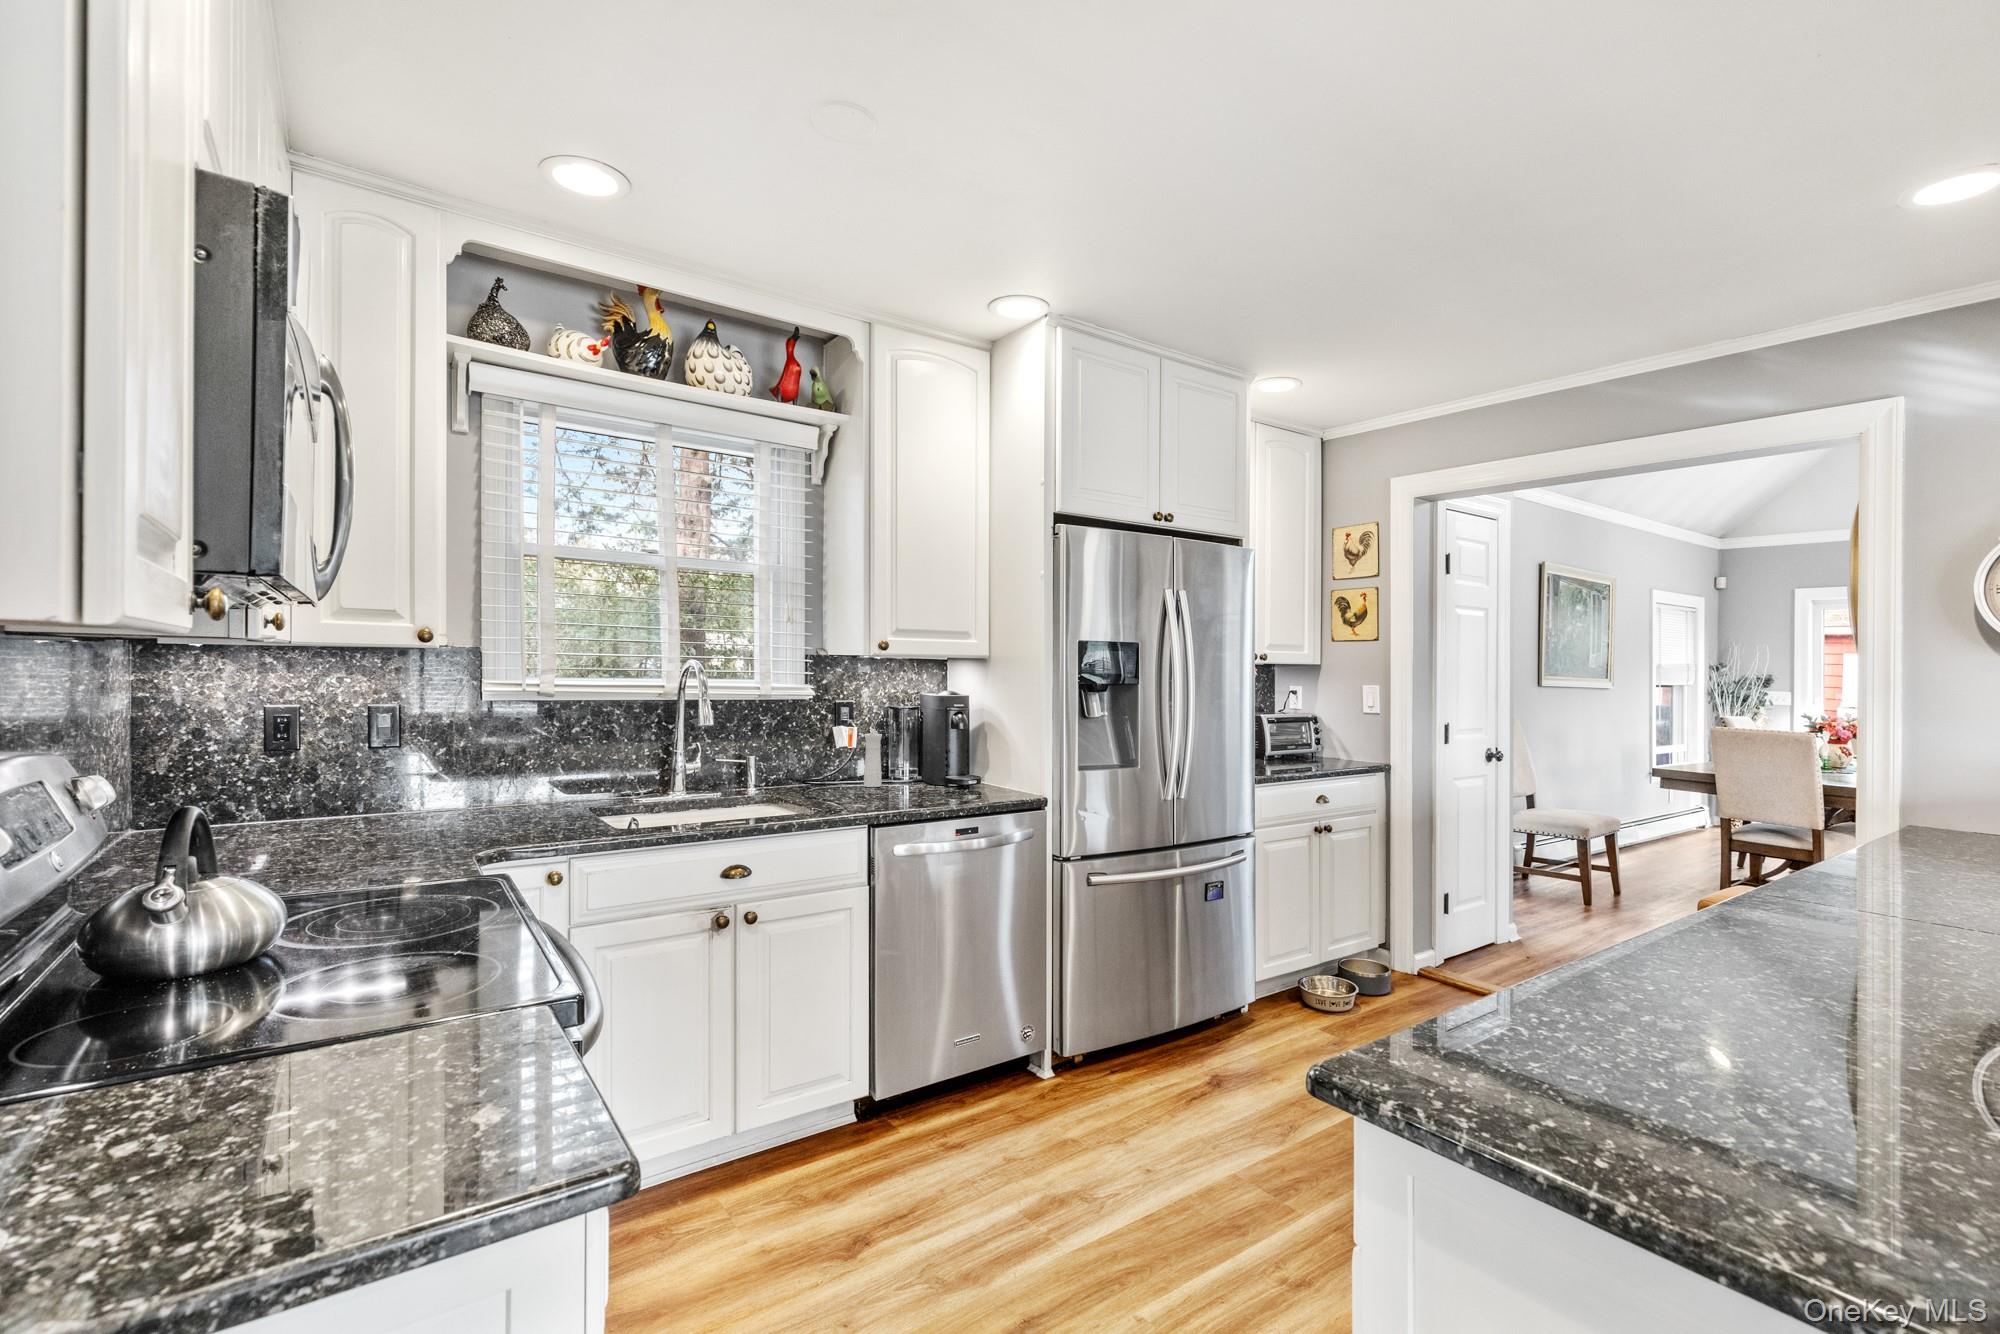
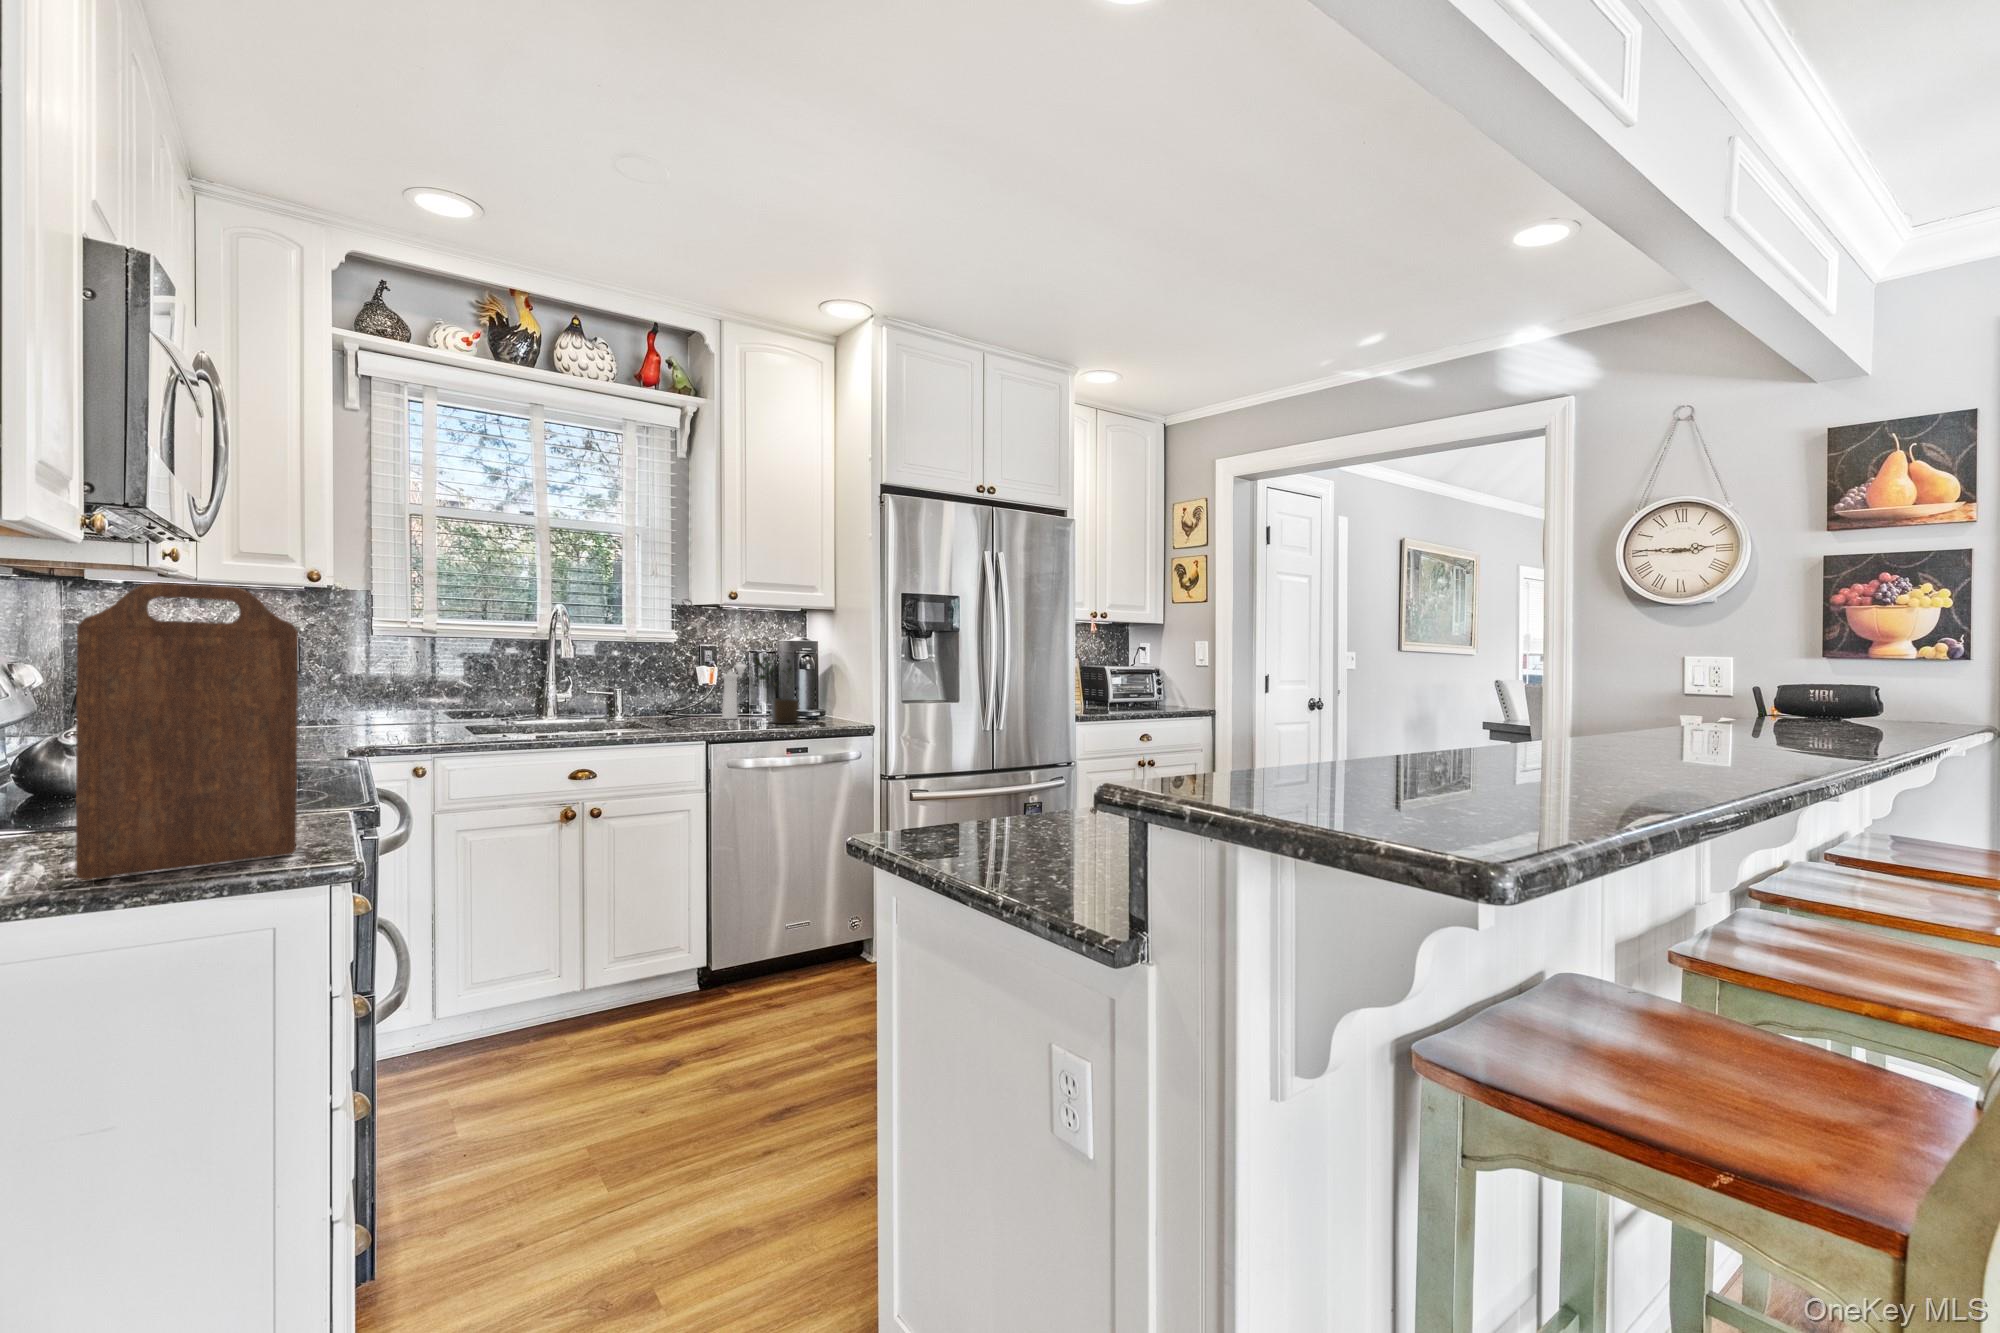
cutting board: none [197,710,535,1247] -> present [76,583,298,880]
potted plant: none [908,715,959,795] -> present [755,657,798,724]

